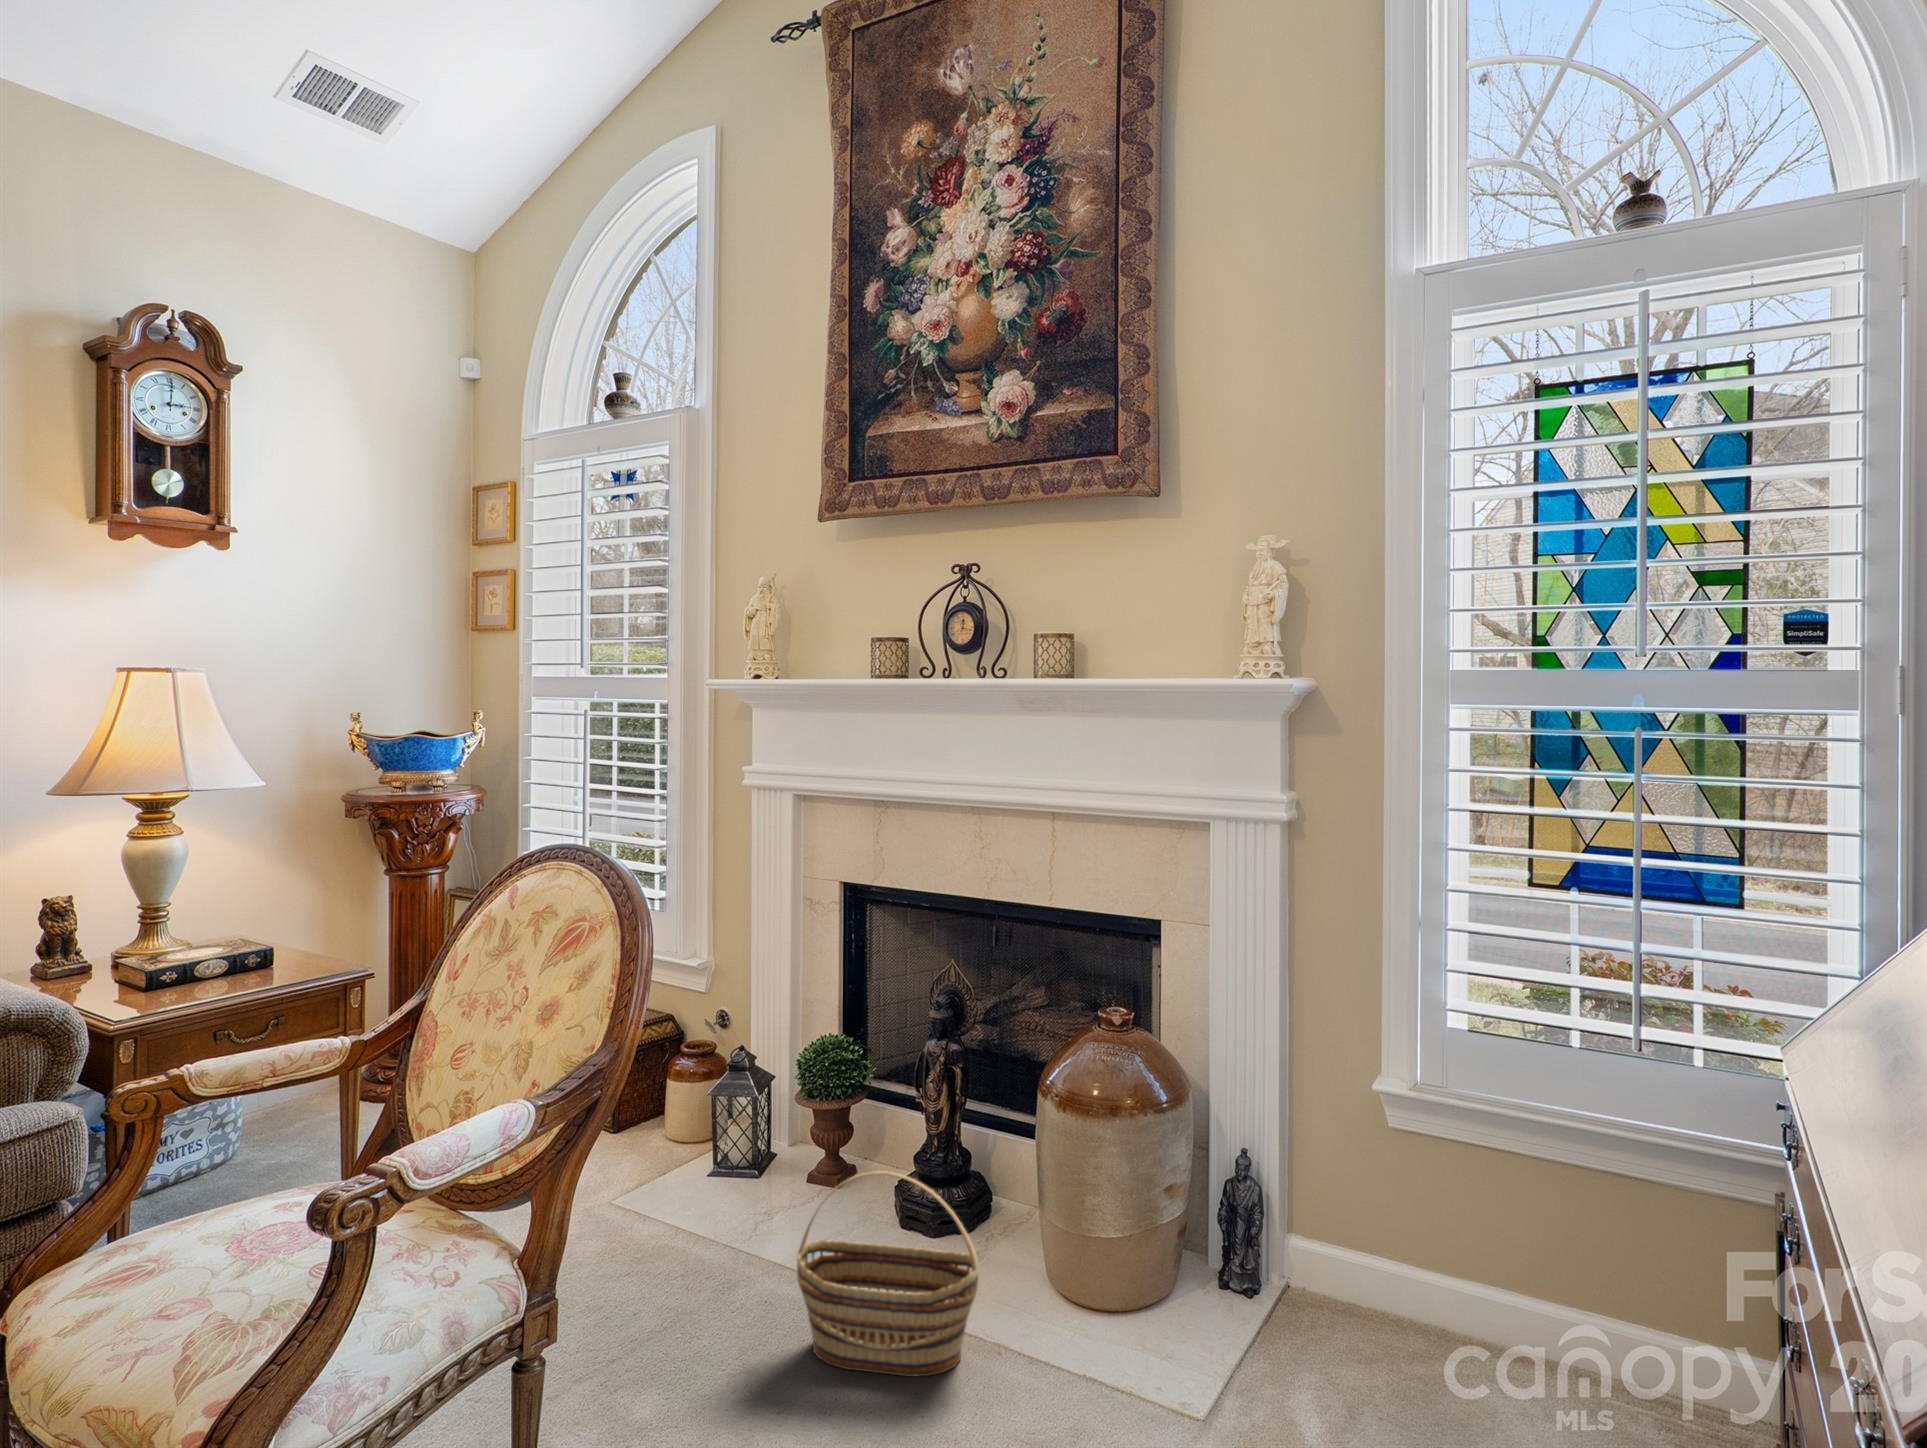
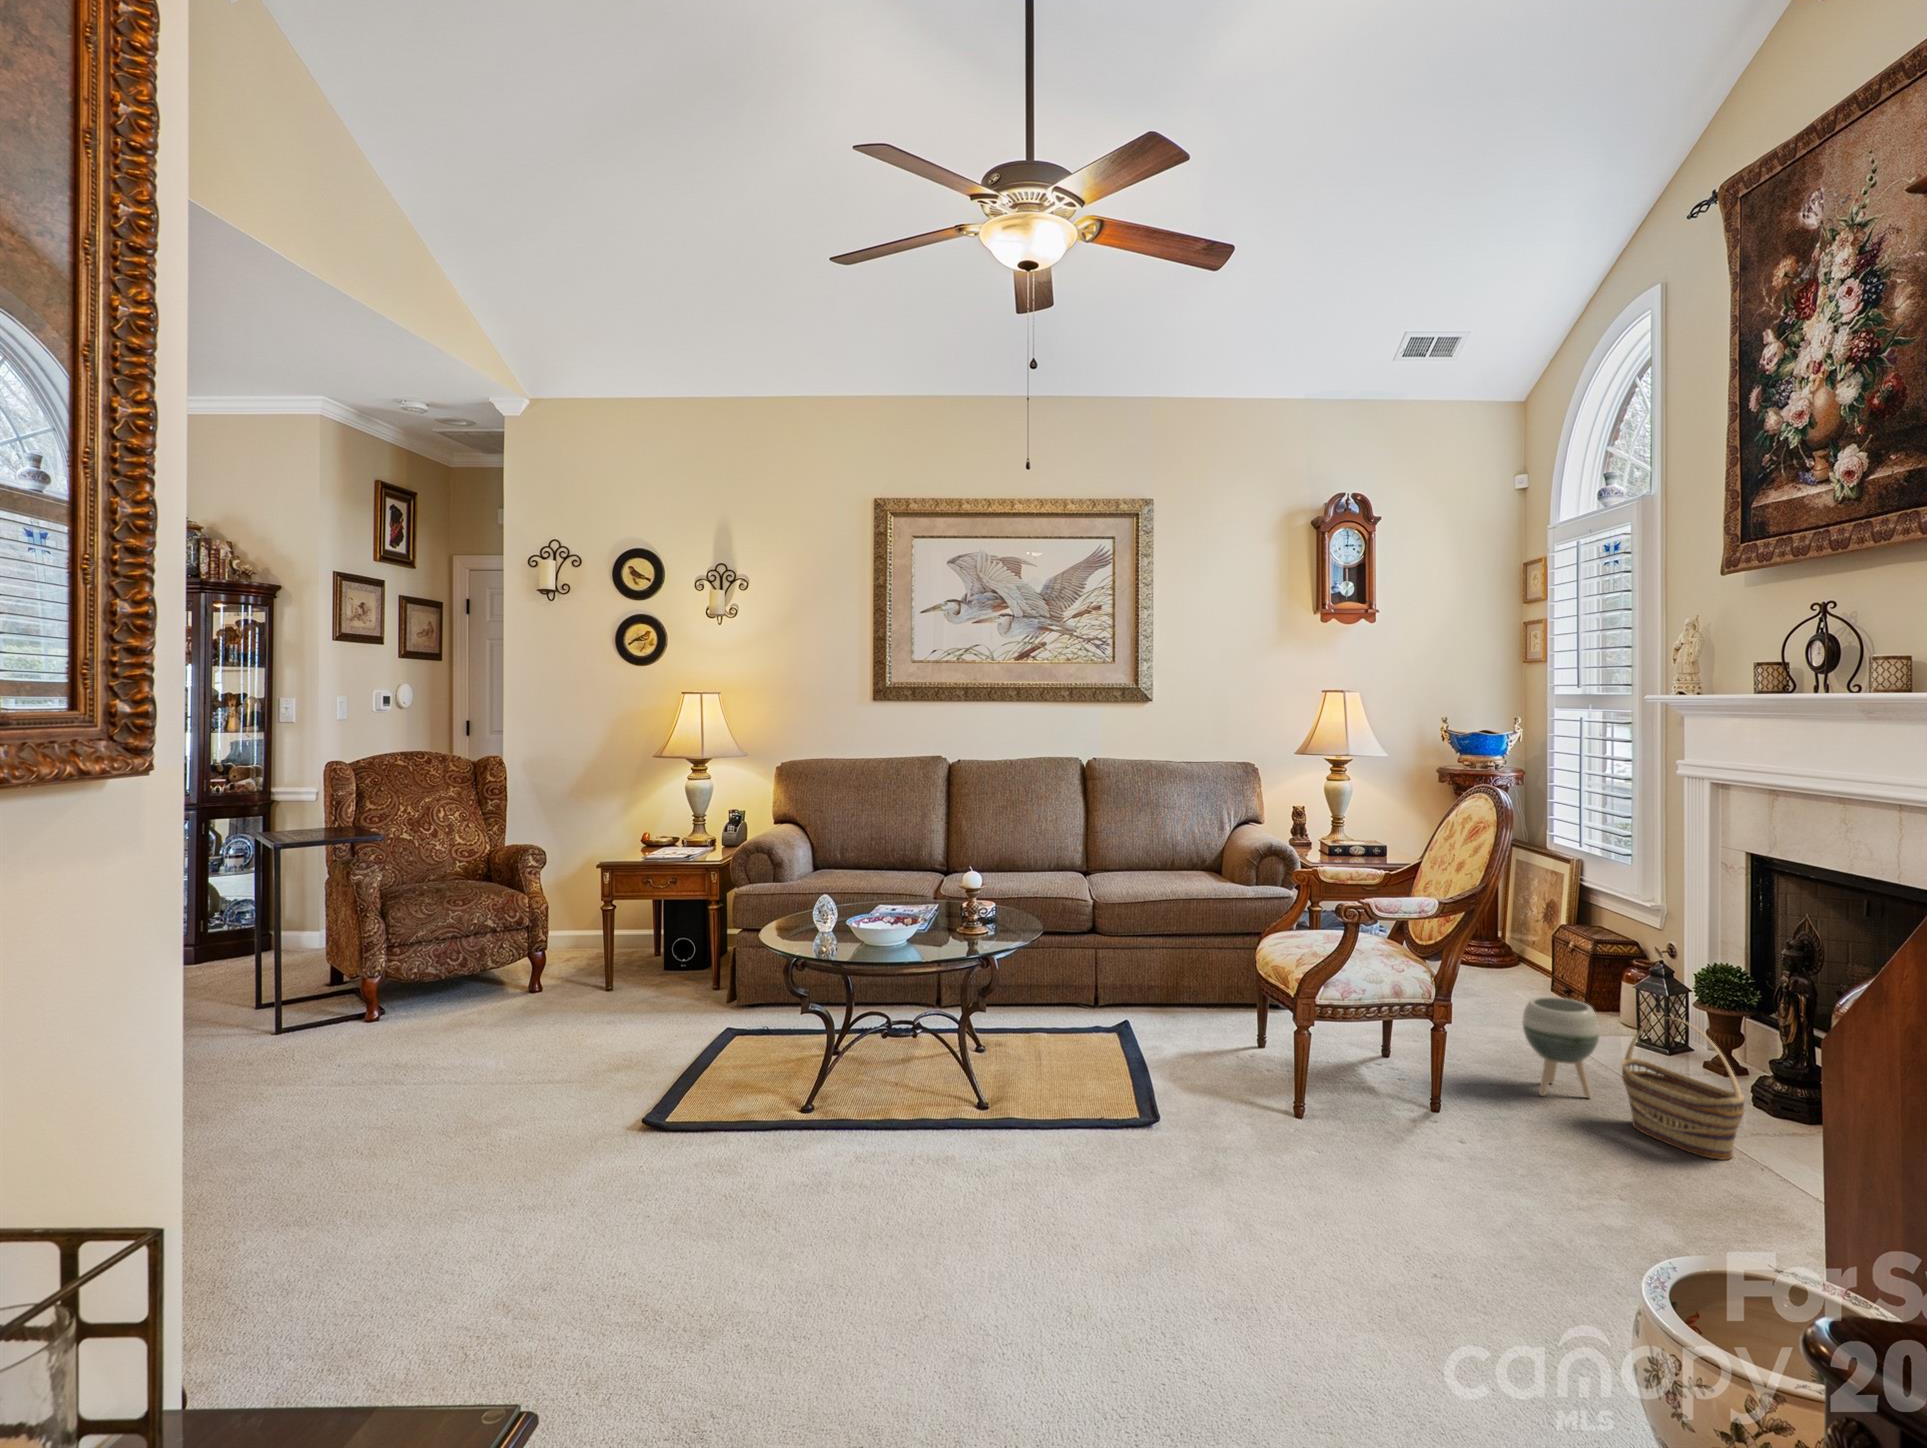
planter: none [623,1168,742,1360] -> present [1522,997,1600,1098]

